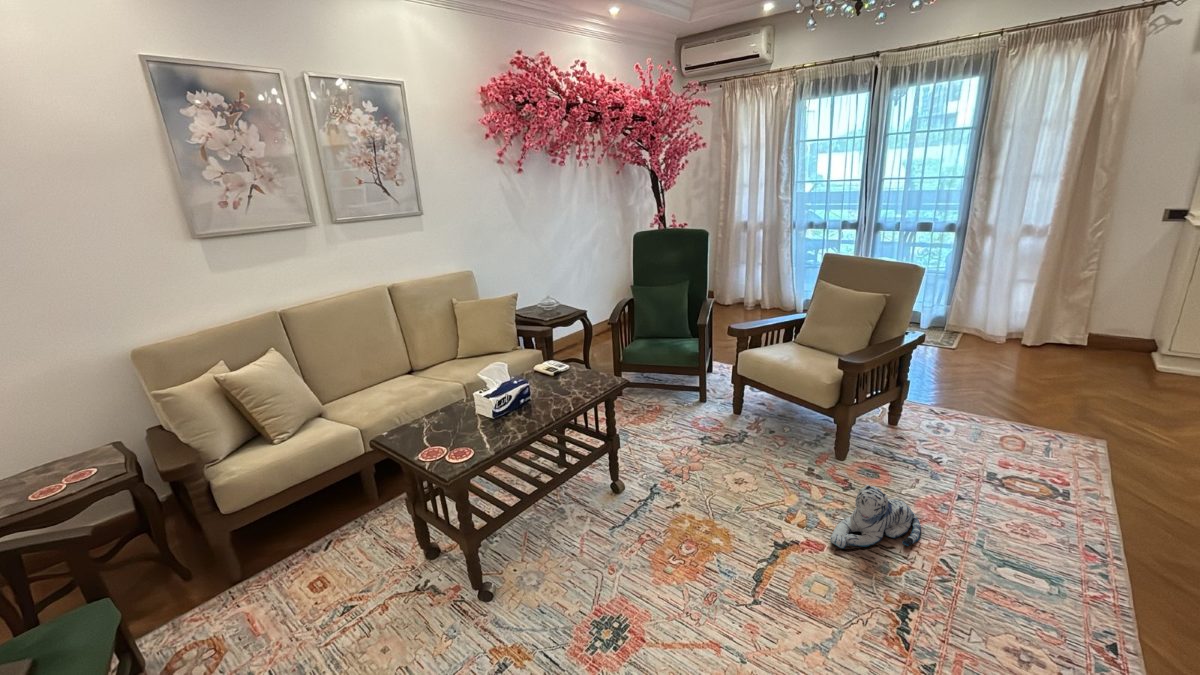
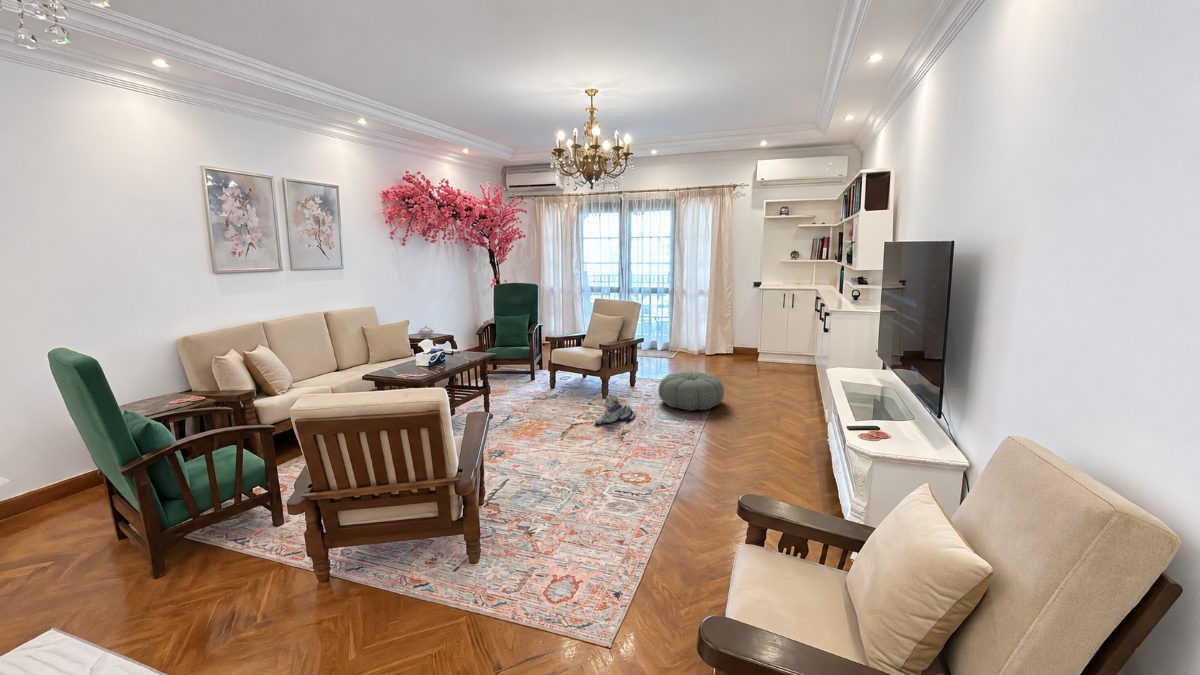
pouf: none [969,423,1158,536] -> present [658,372,724,411]

